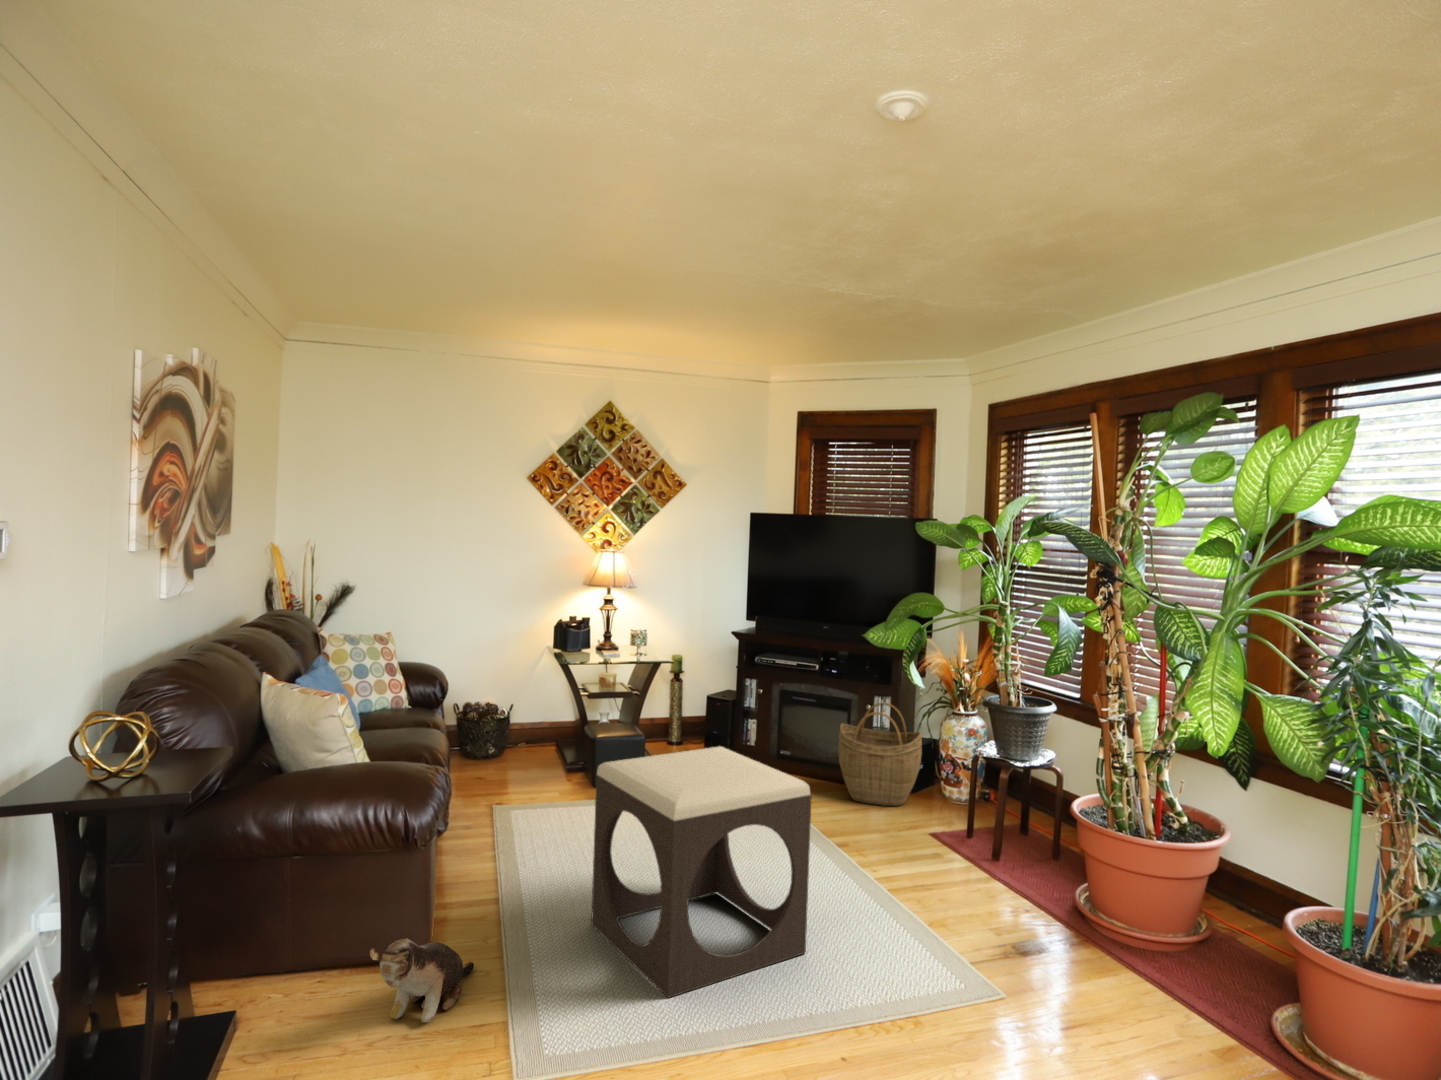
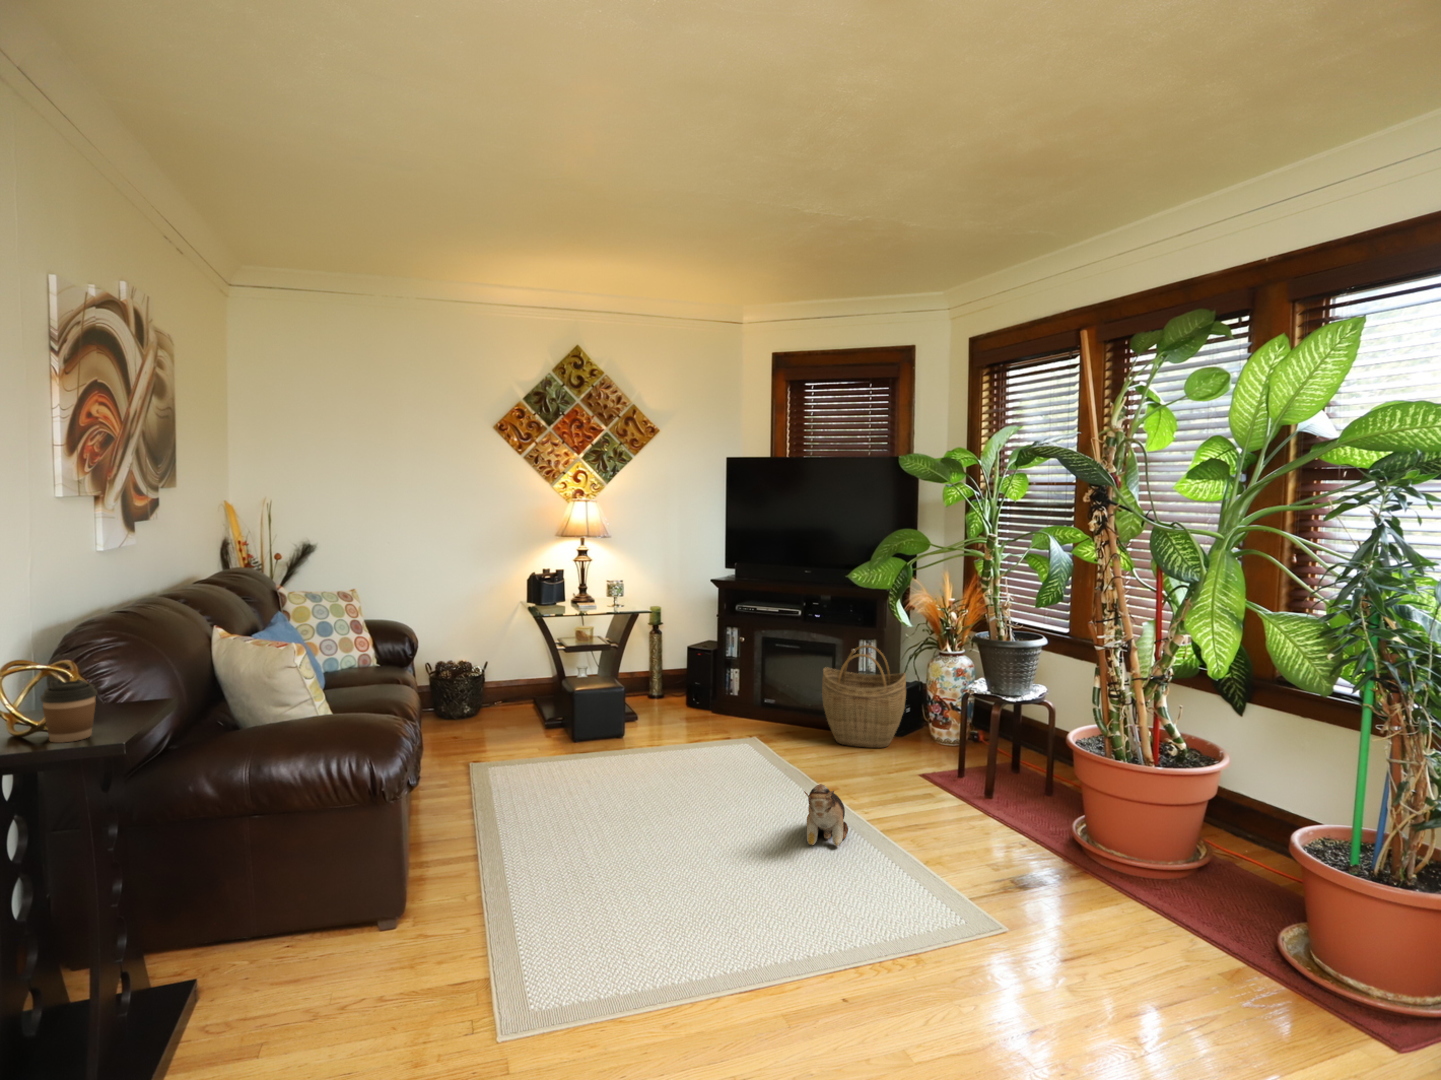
coffee cup: none [122,730,170,788] -> present [40,679,97,743]
footstool: present [591,747,812,998] -> none [576,689,802,947]
plush toy: present [370,938,474,1022] -> present [804,784,848,846]

